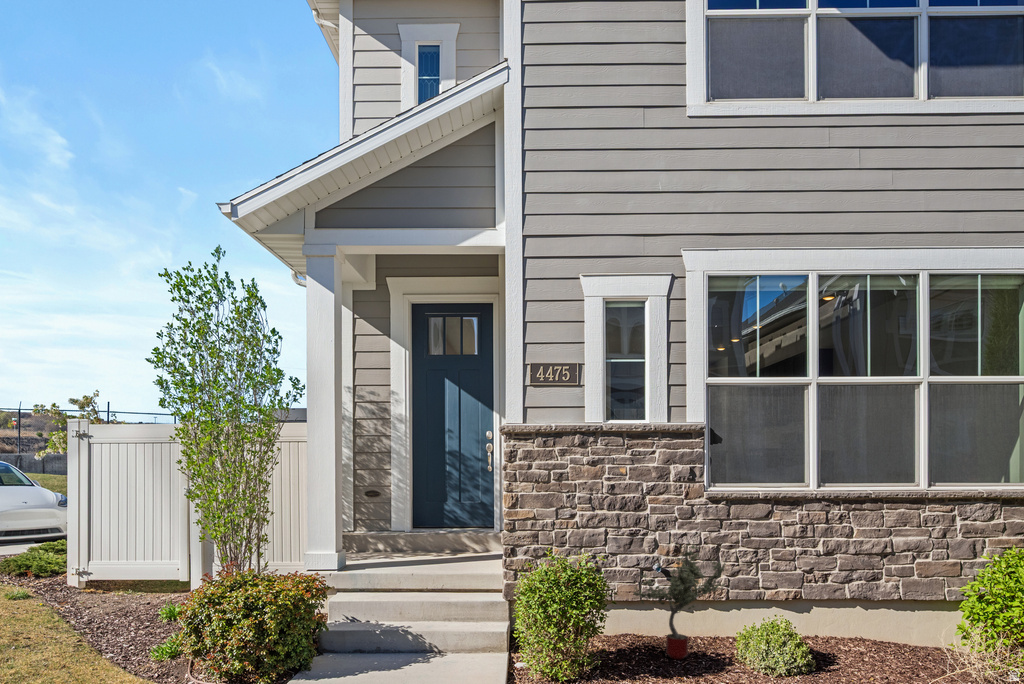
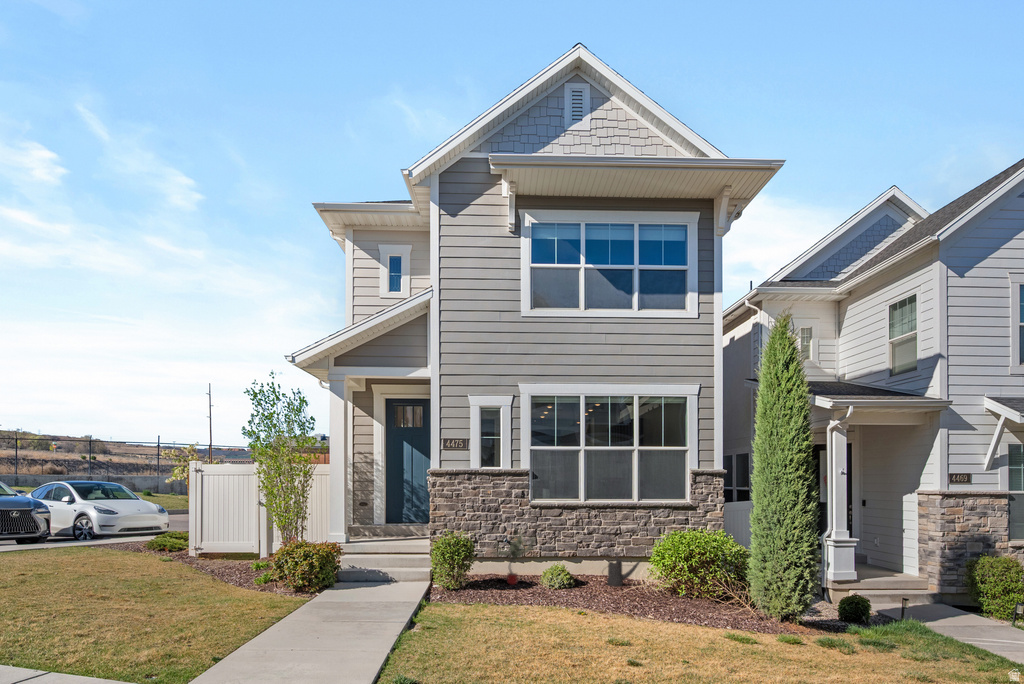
watering can: none [855,592,937,664] -> present [607,553,641,587]

